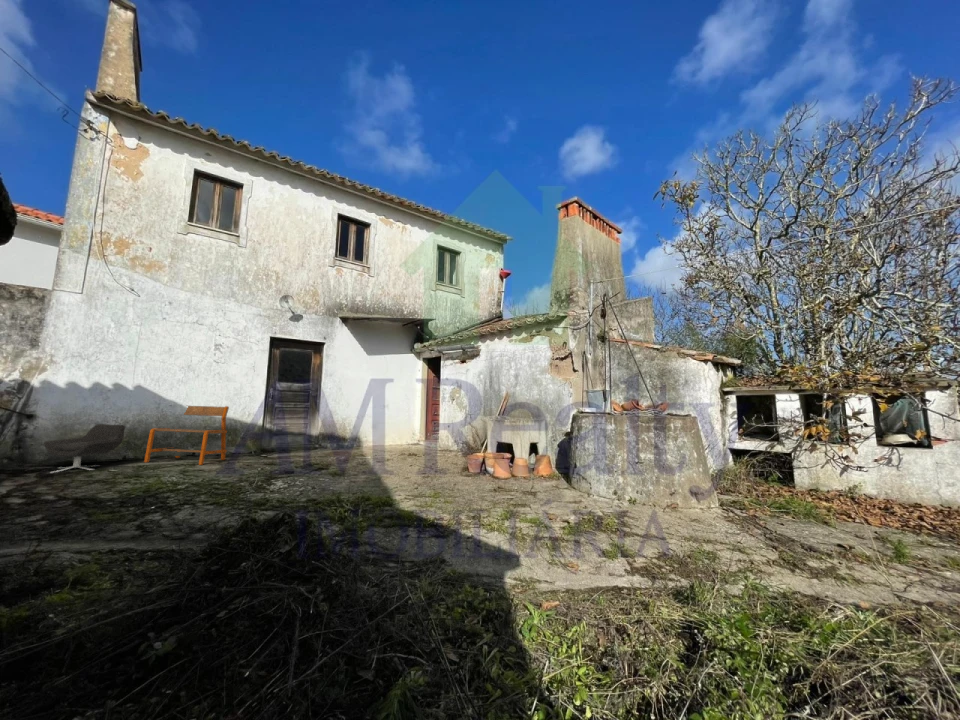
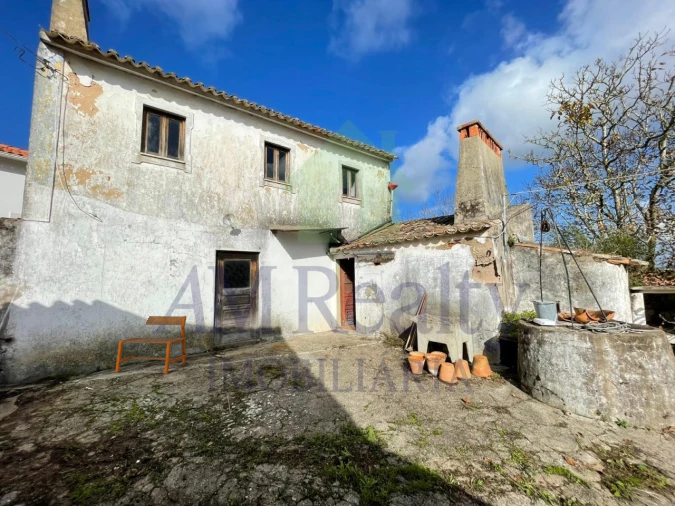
lounge chair: present [44,424,125,472] -> none [20,341,96,398]

